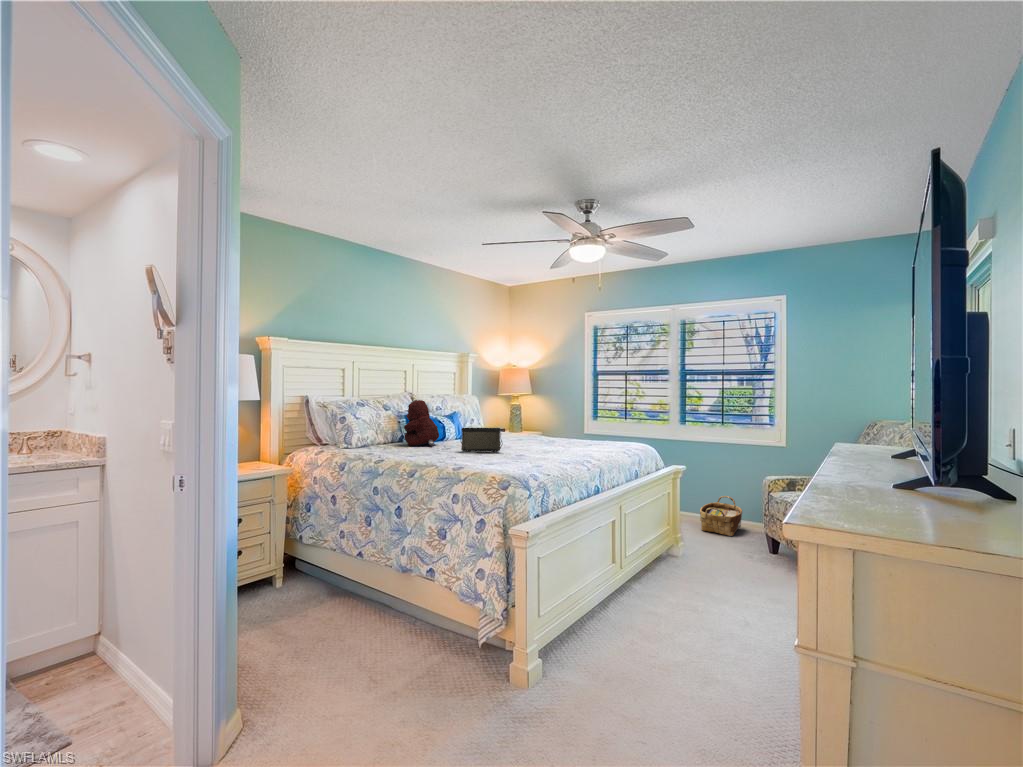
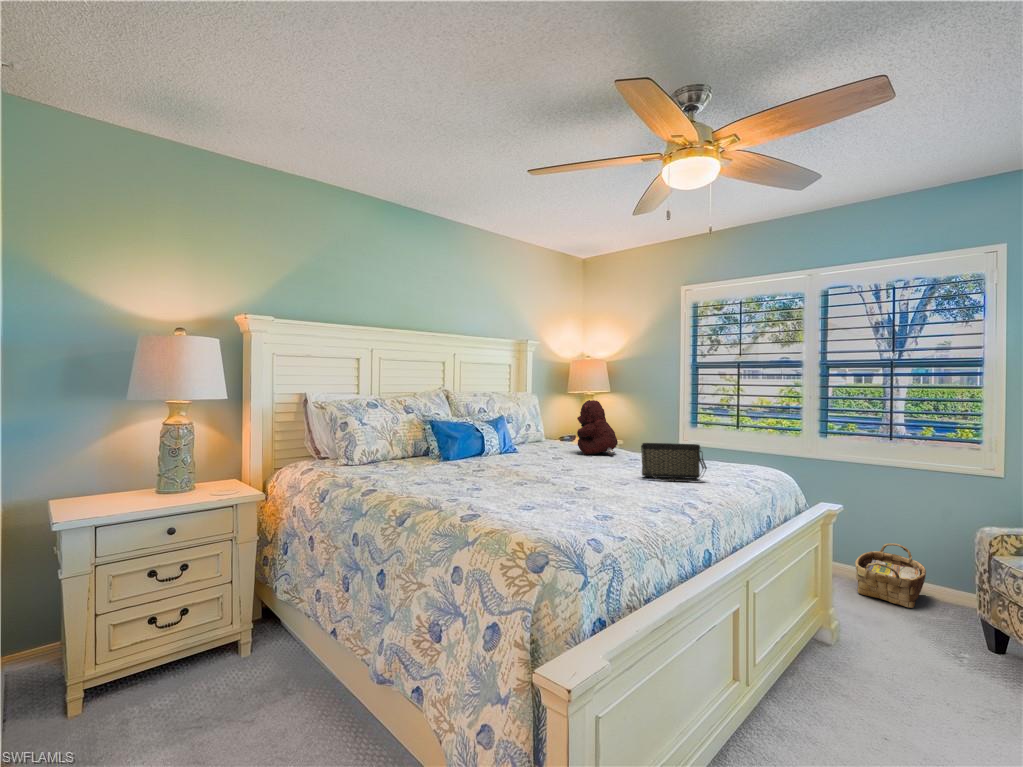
teddy bear: present [404,400,439,446] -> present [577,400,618,456]
handbag: present [461,428,503,453] -> present [641,443,707,482]

